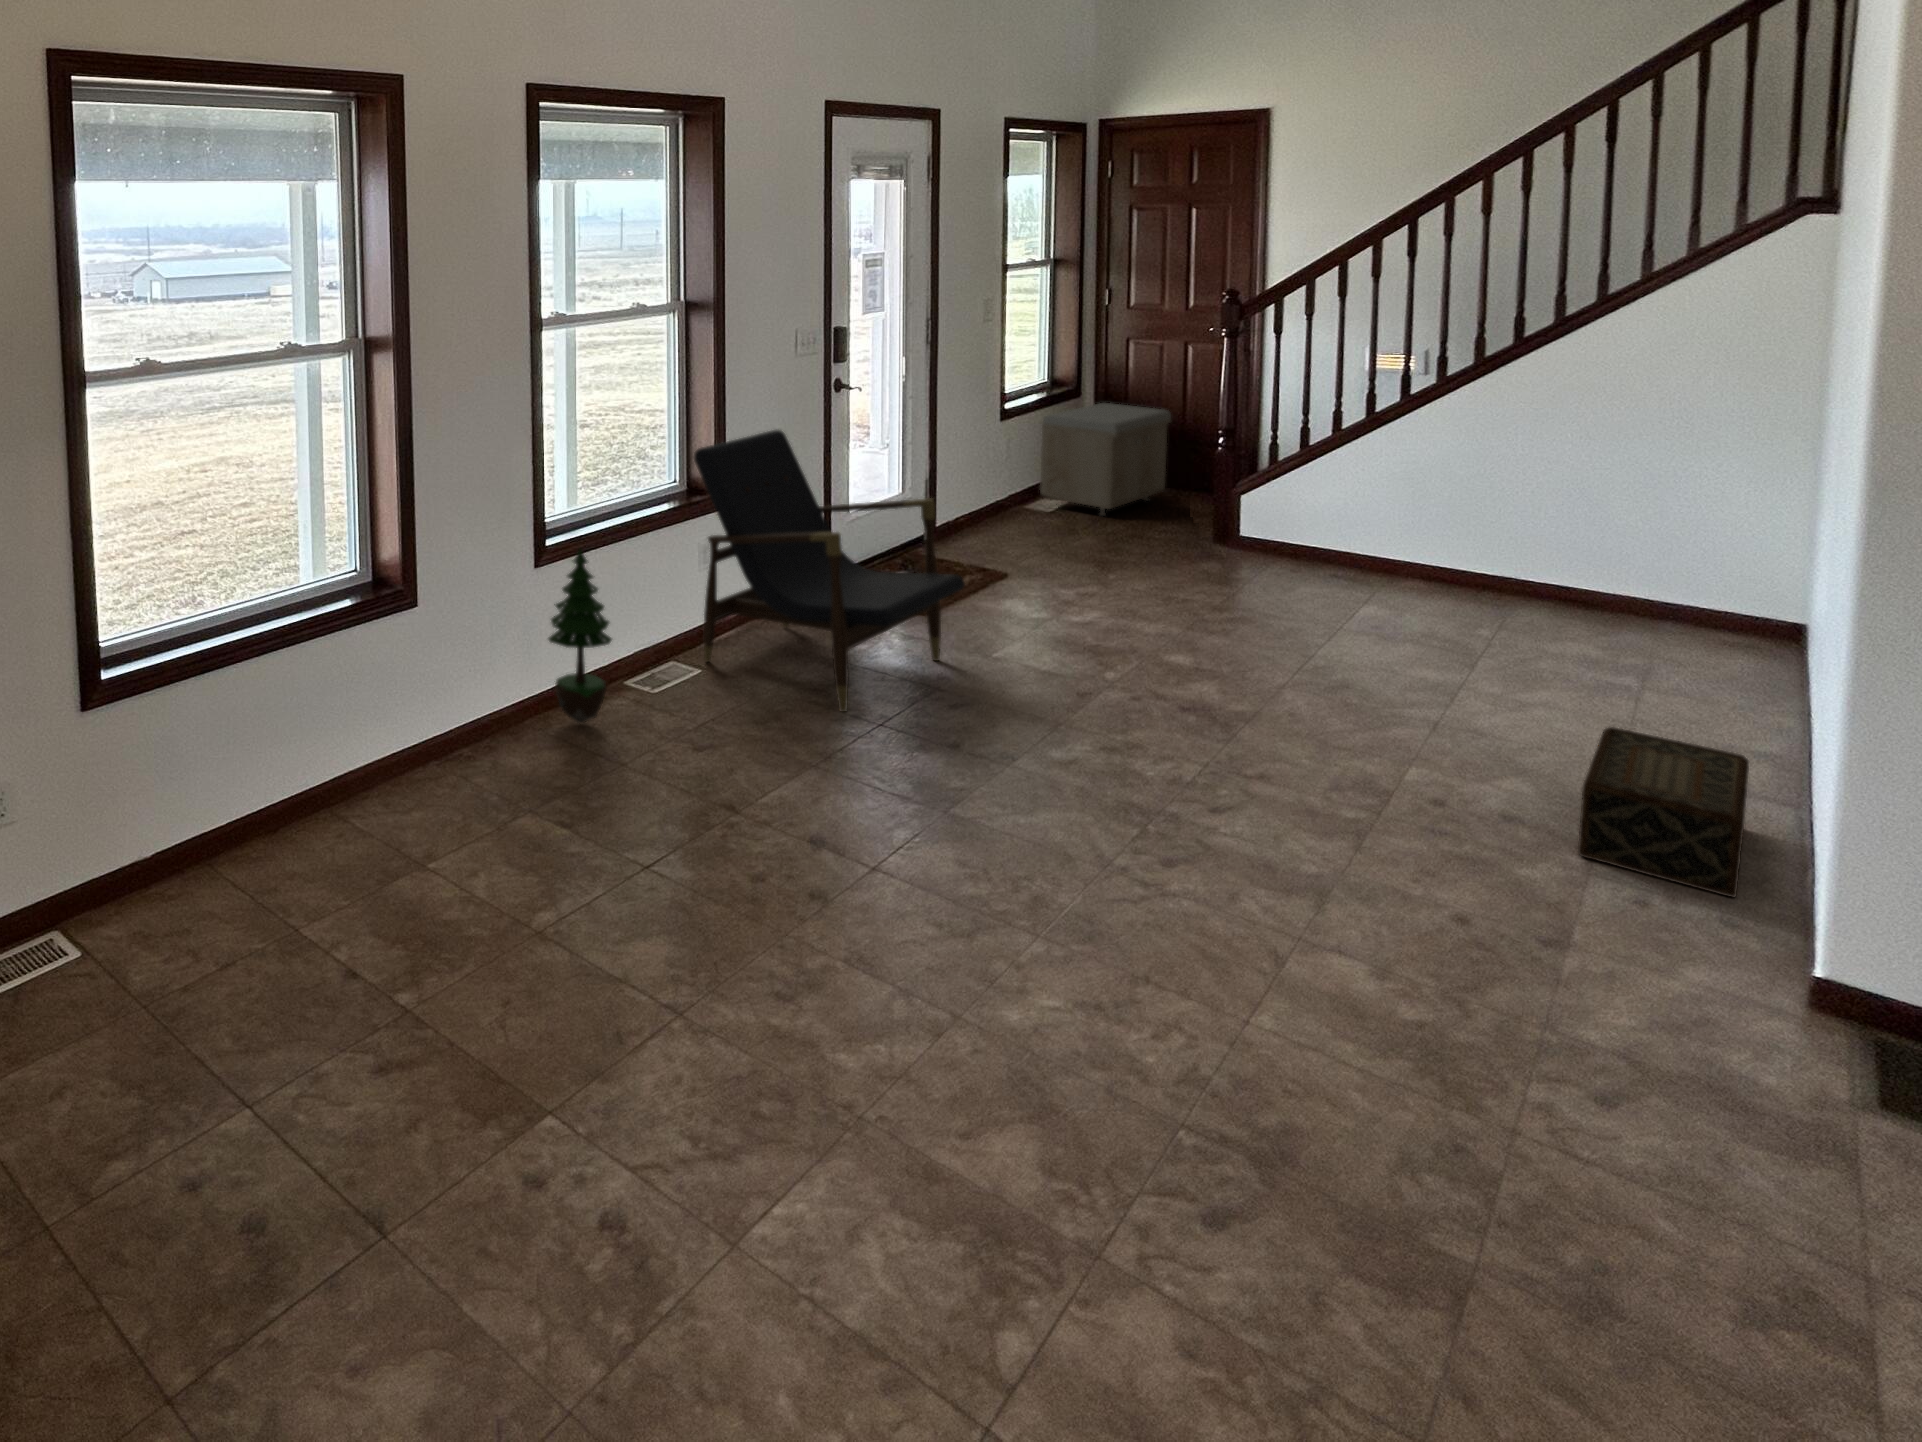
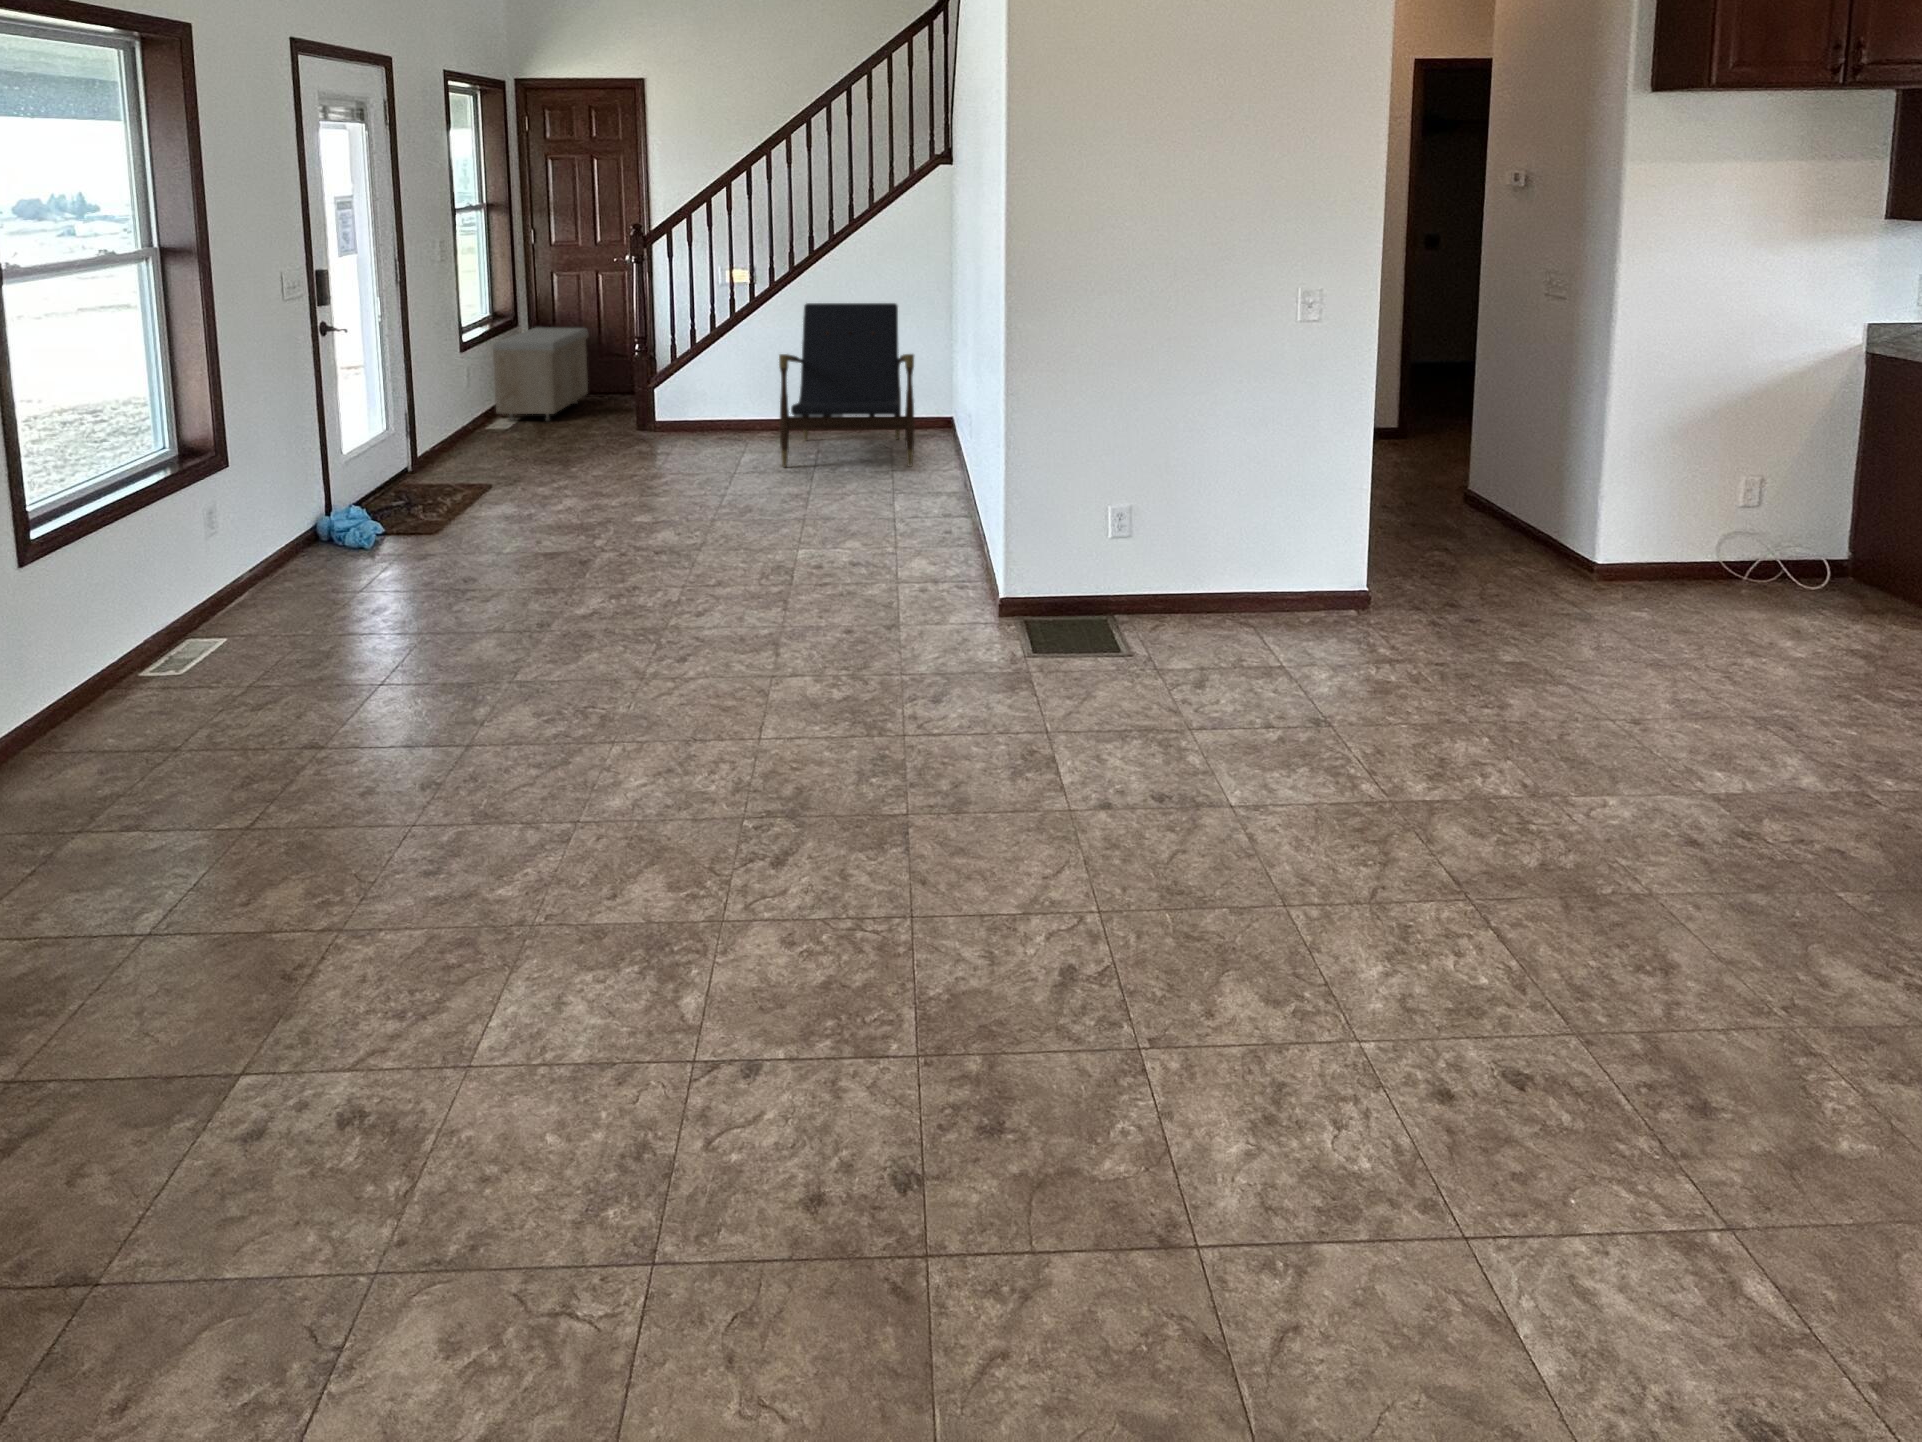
lounge chair: present [694,430,965,712] -> present [779,303,915,467]
potted tree: present [549,549,612,724] -> none [37,535,130,739]
woven basket: present [1578,727,1749,897] -> none [901,490,978,575]

